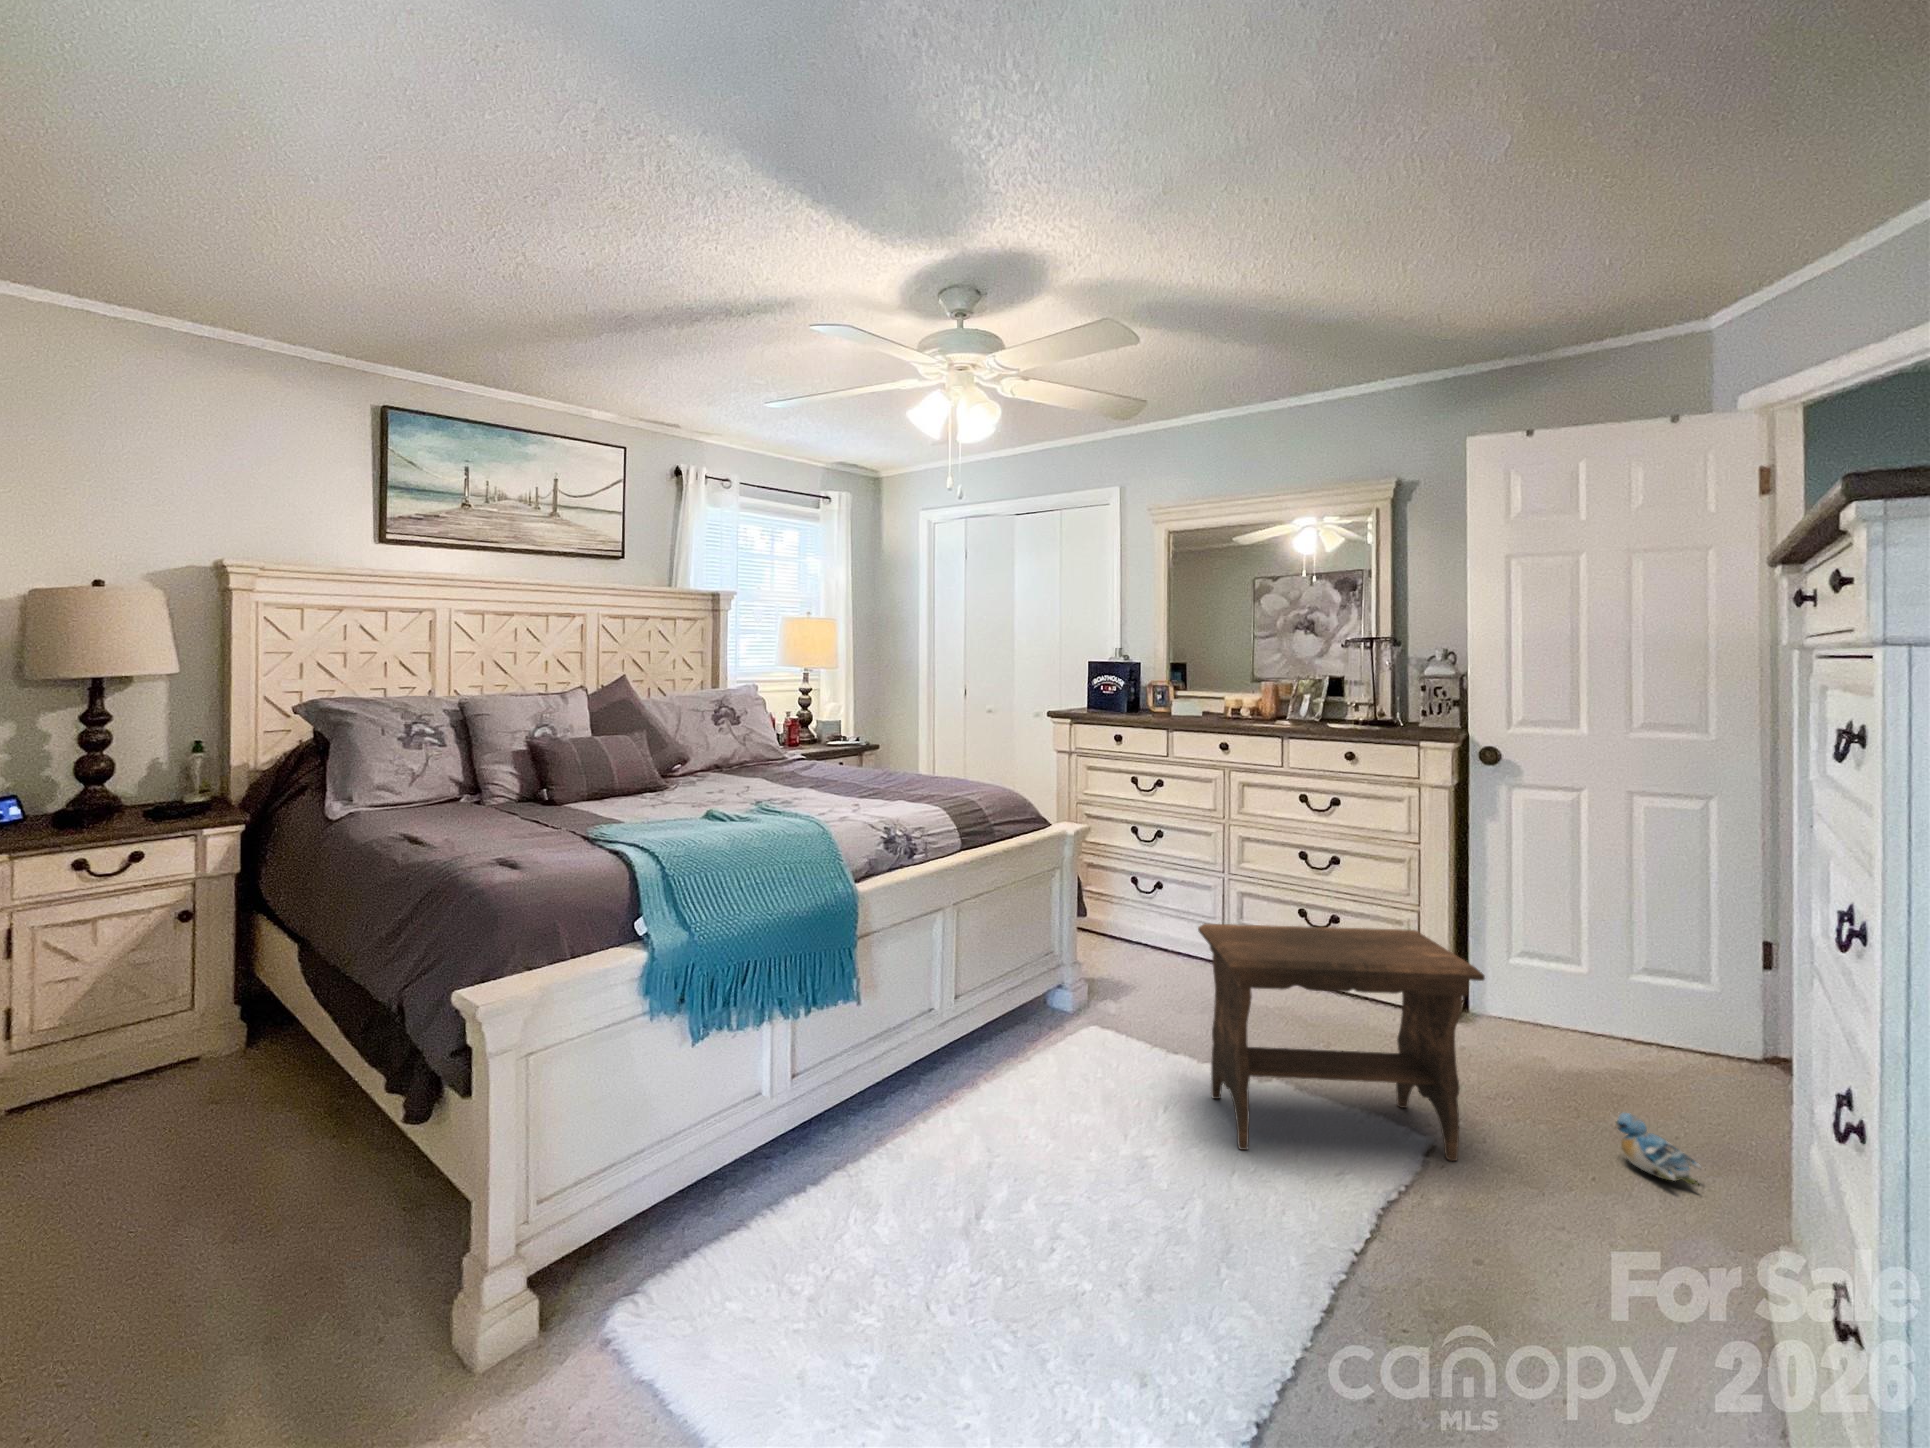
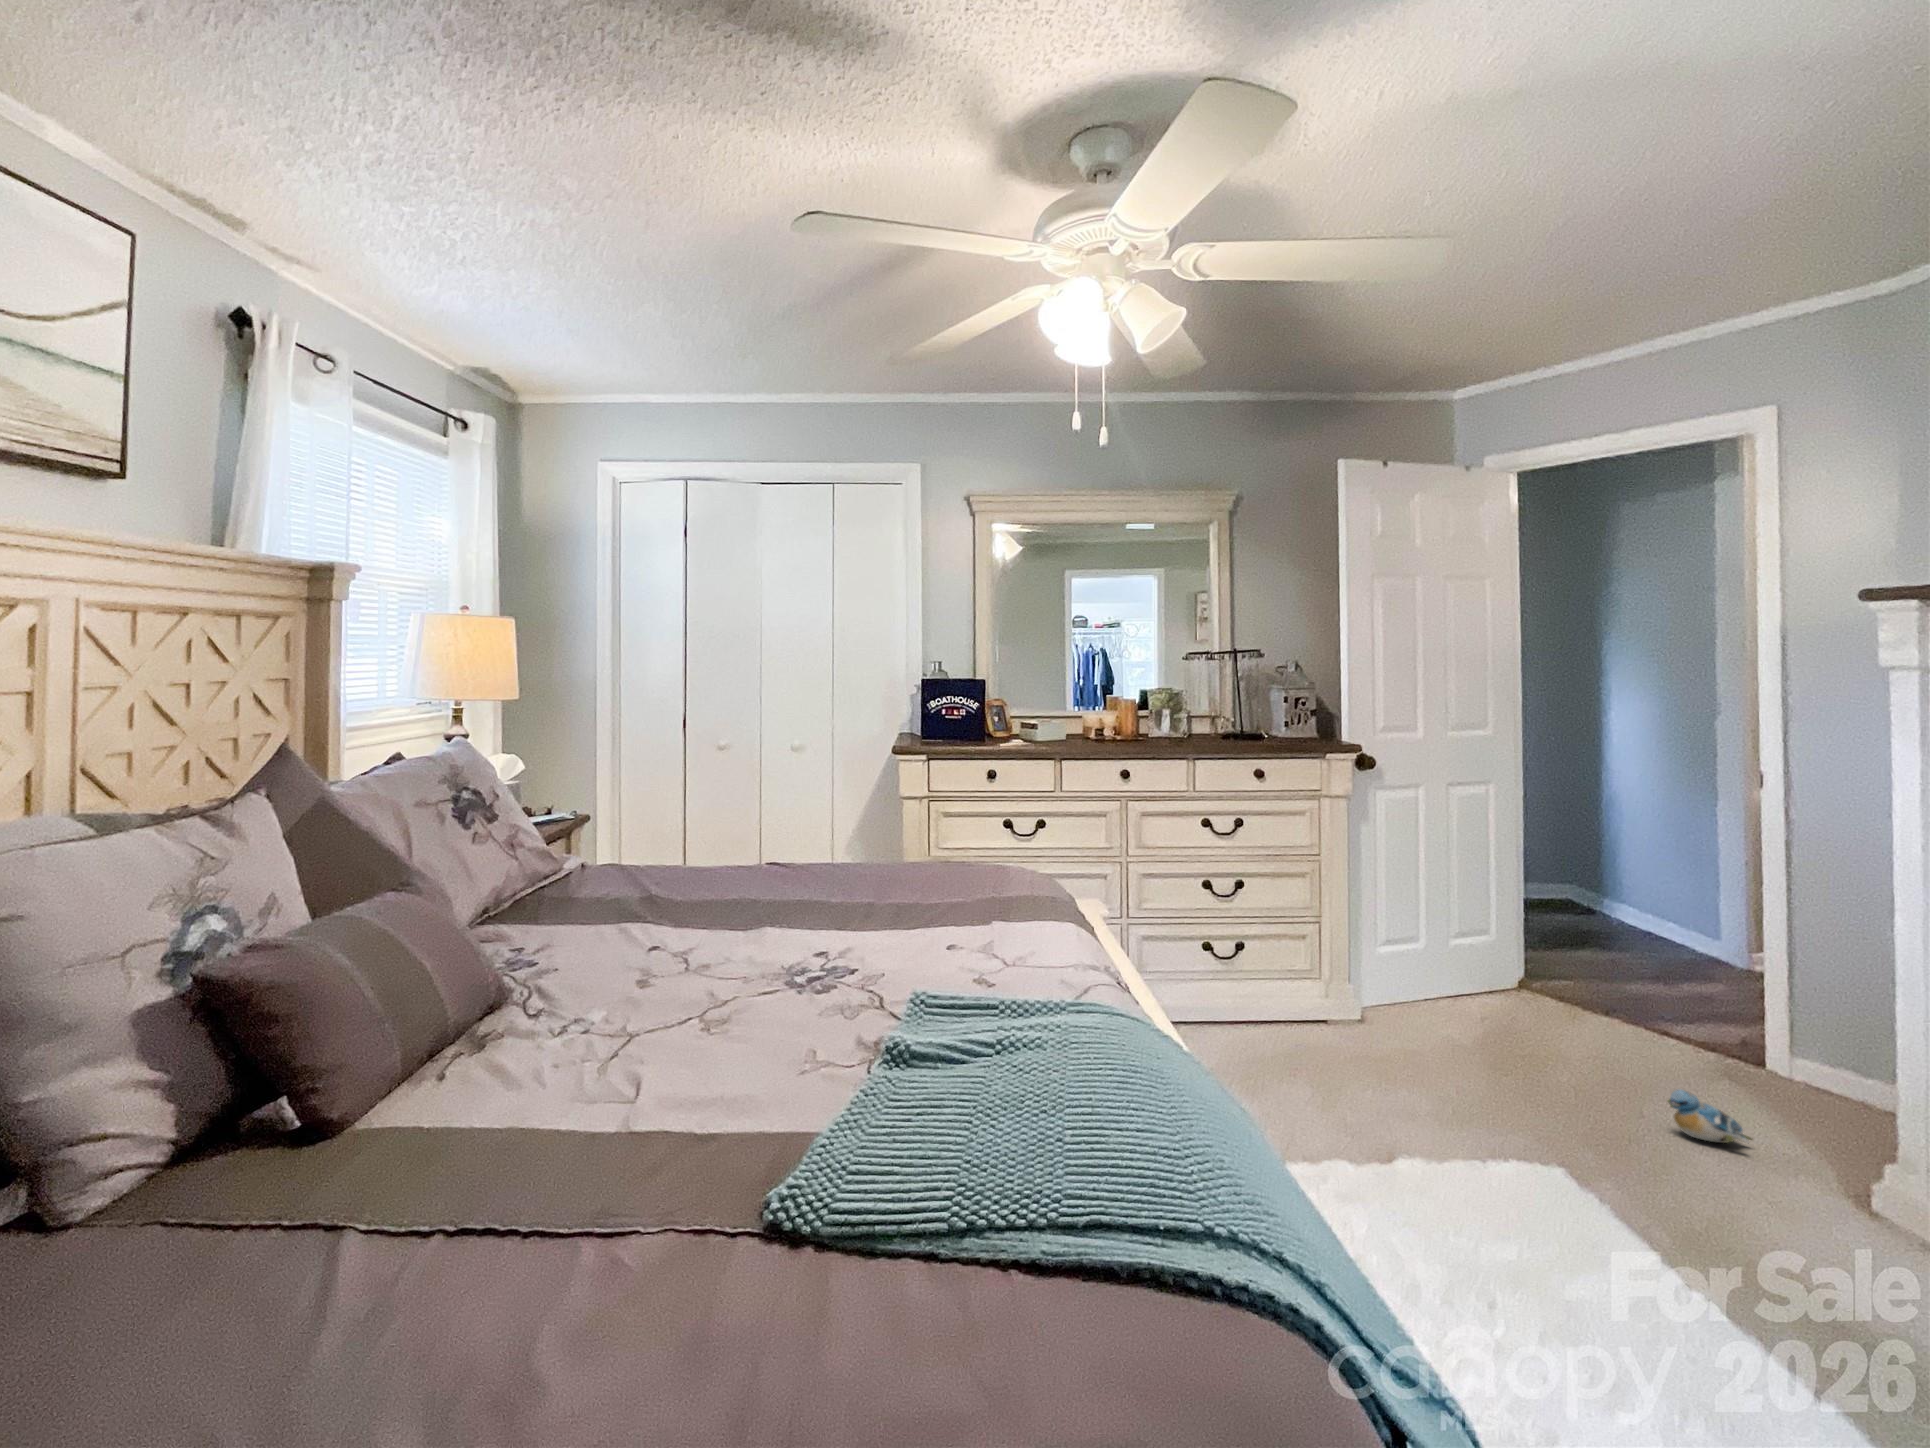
footstool: present [1198,923,1485,1161] -> none [1389,956,1661,1282]

